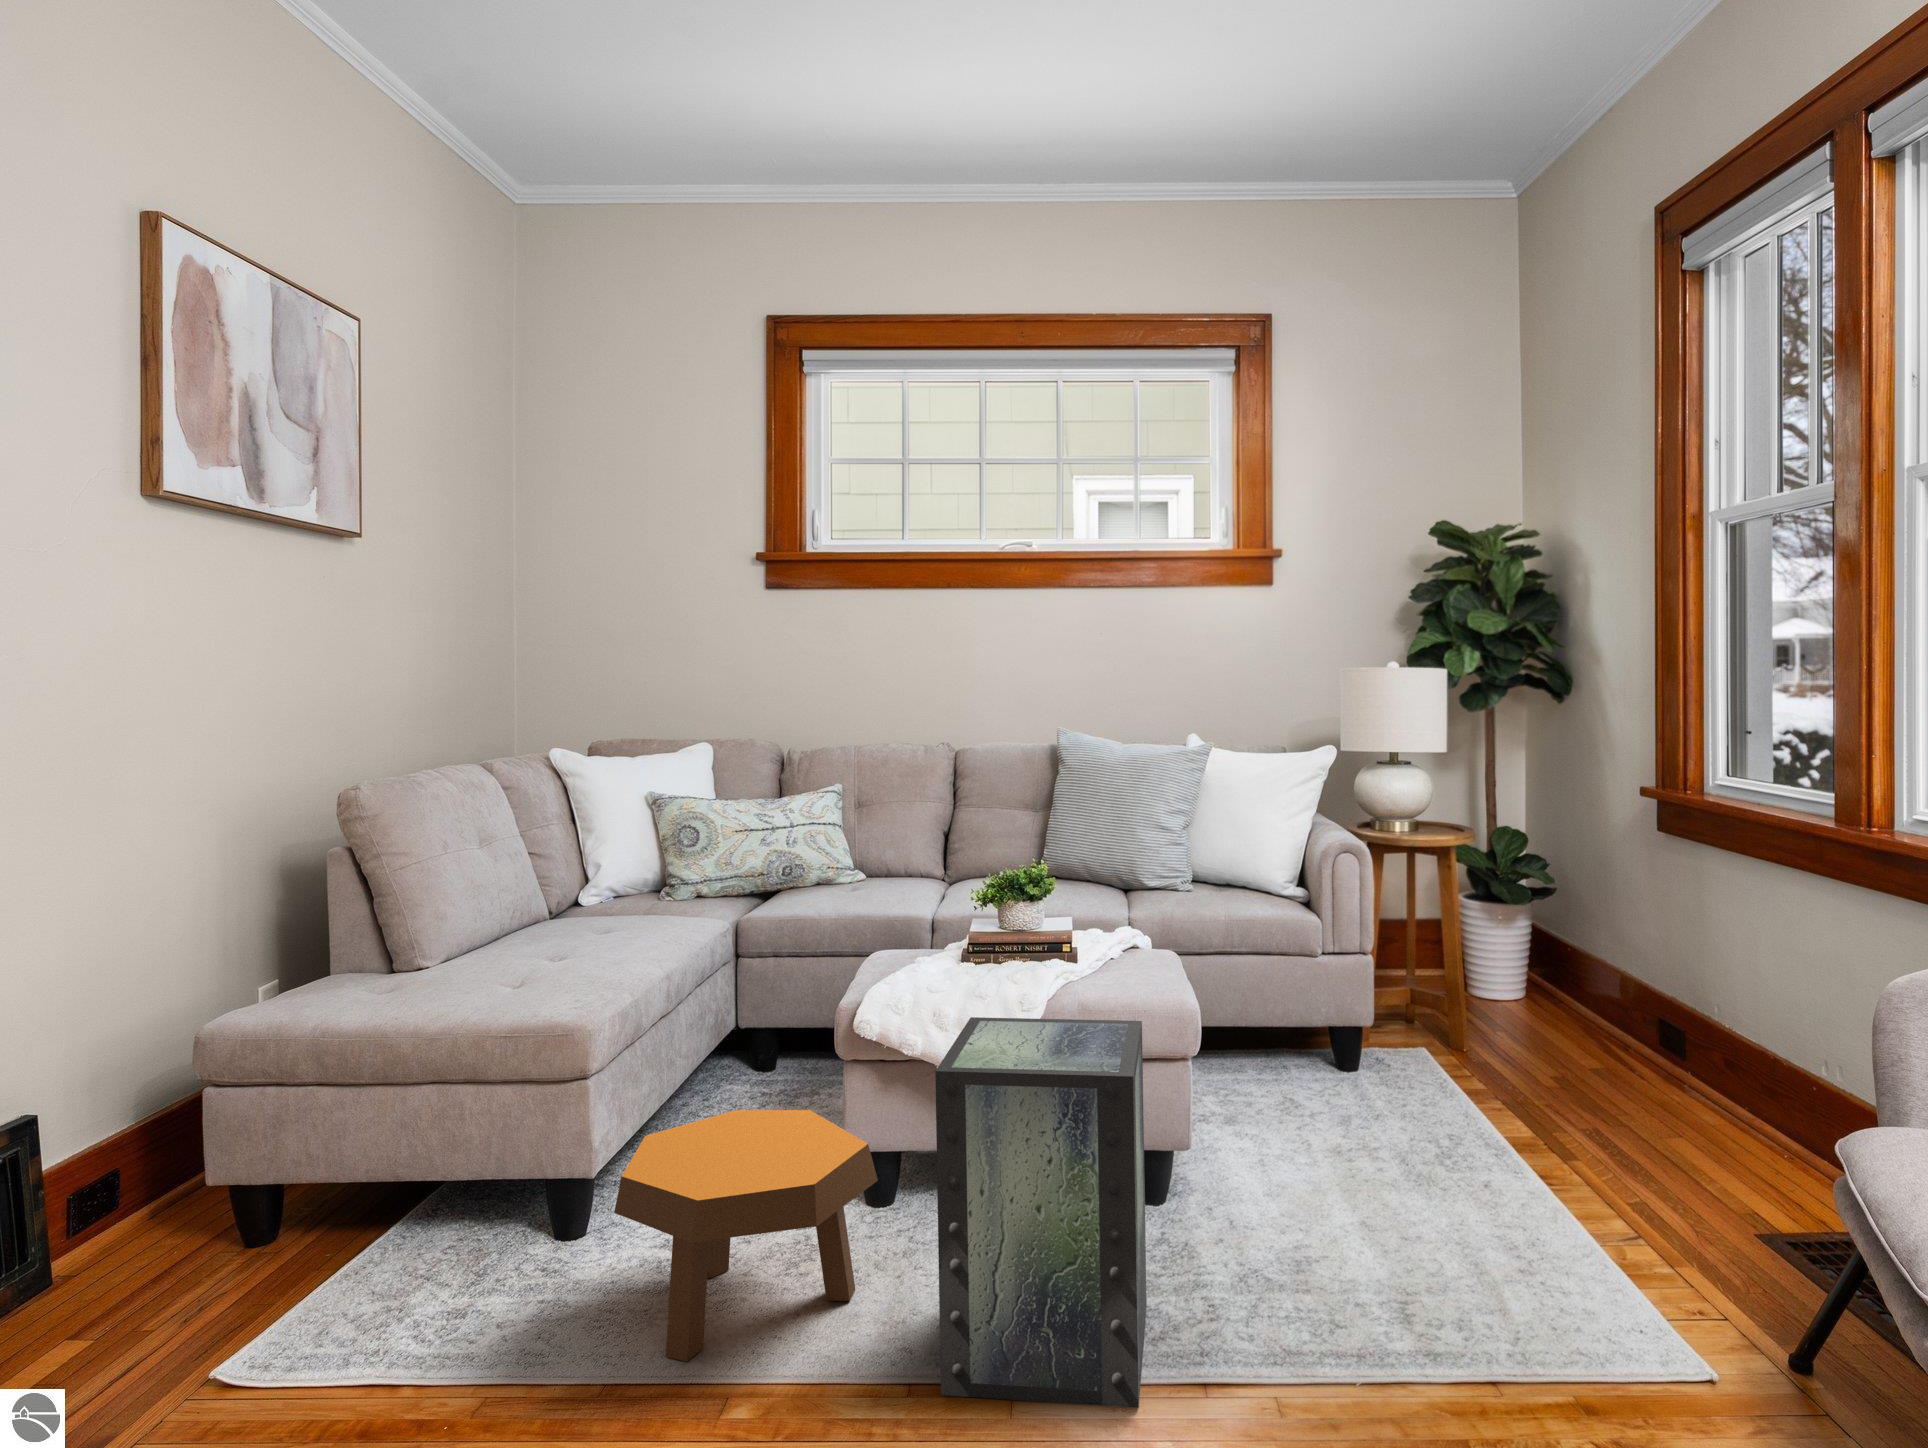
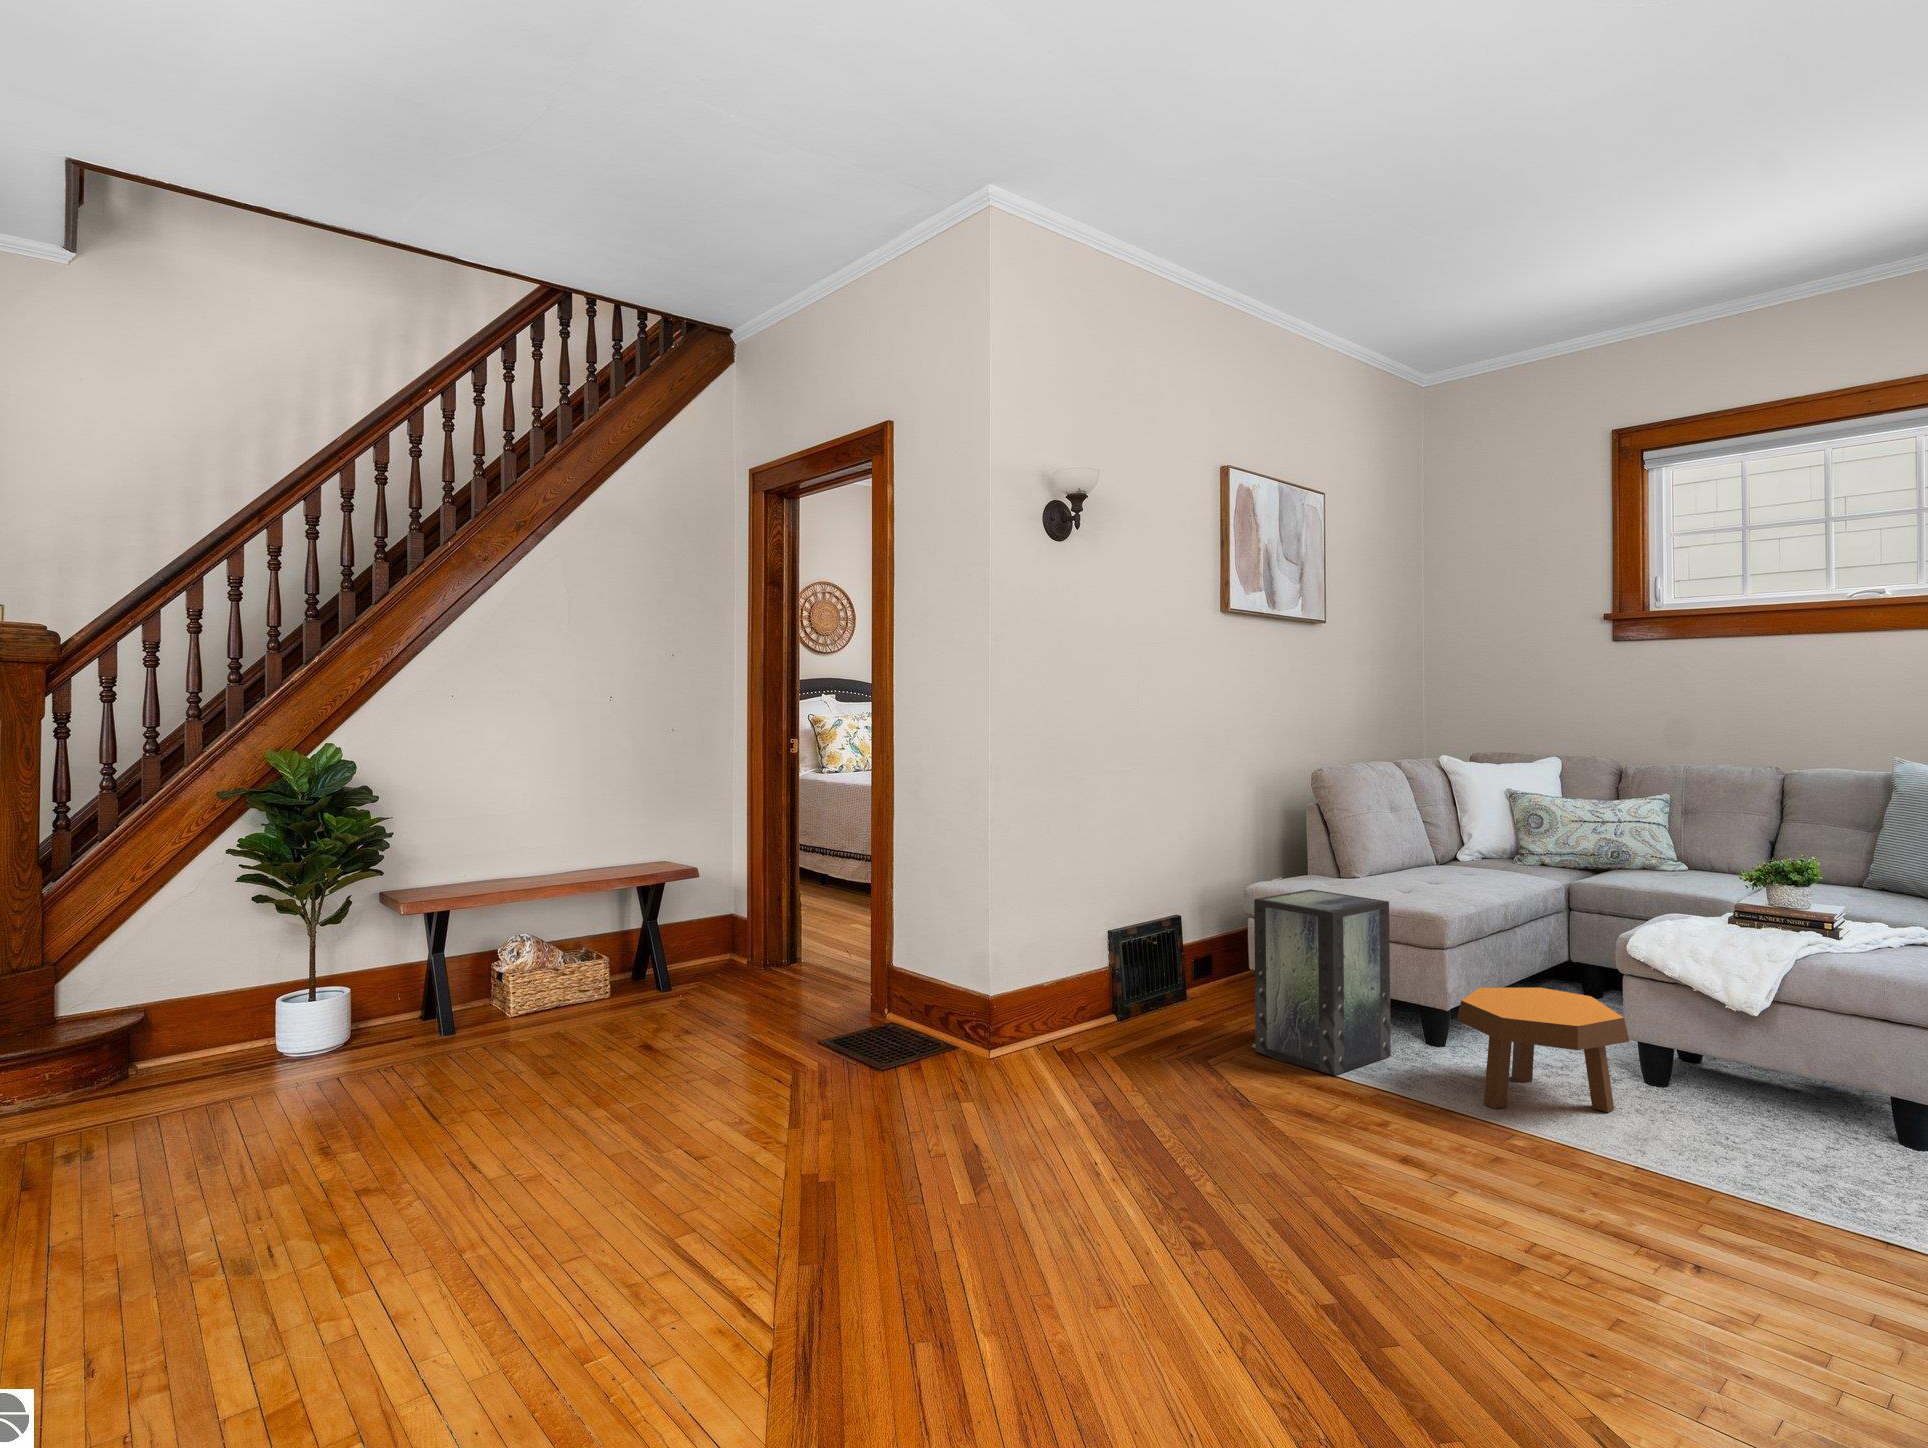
storage box: present [935,1017,1147,1408] -> present [1254,889,1391,1075]

